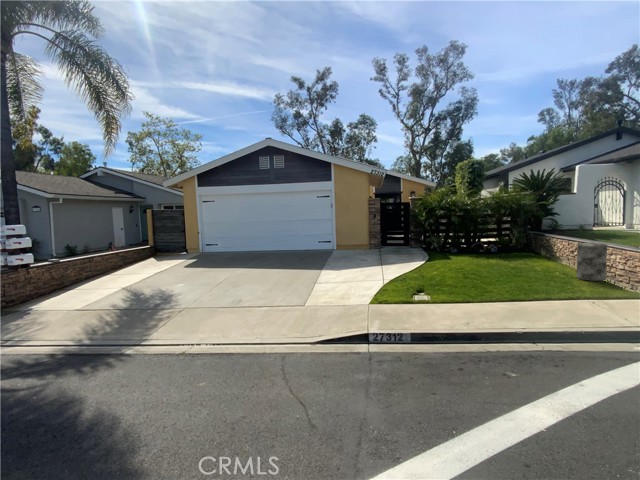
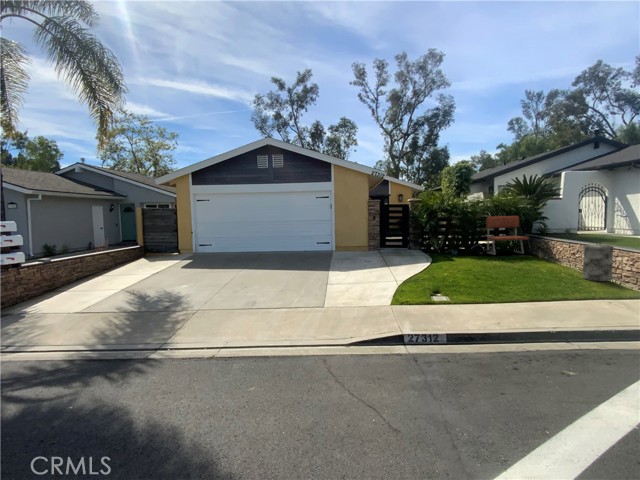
bench: none [488,214,532,254] -> present [486,216,529,255]

